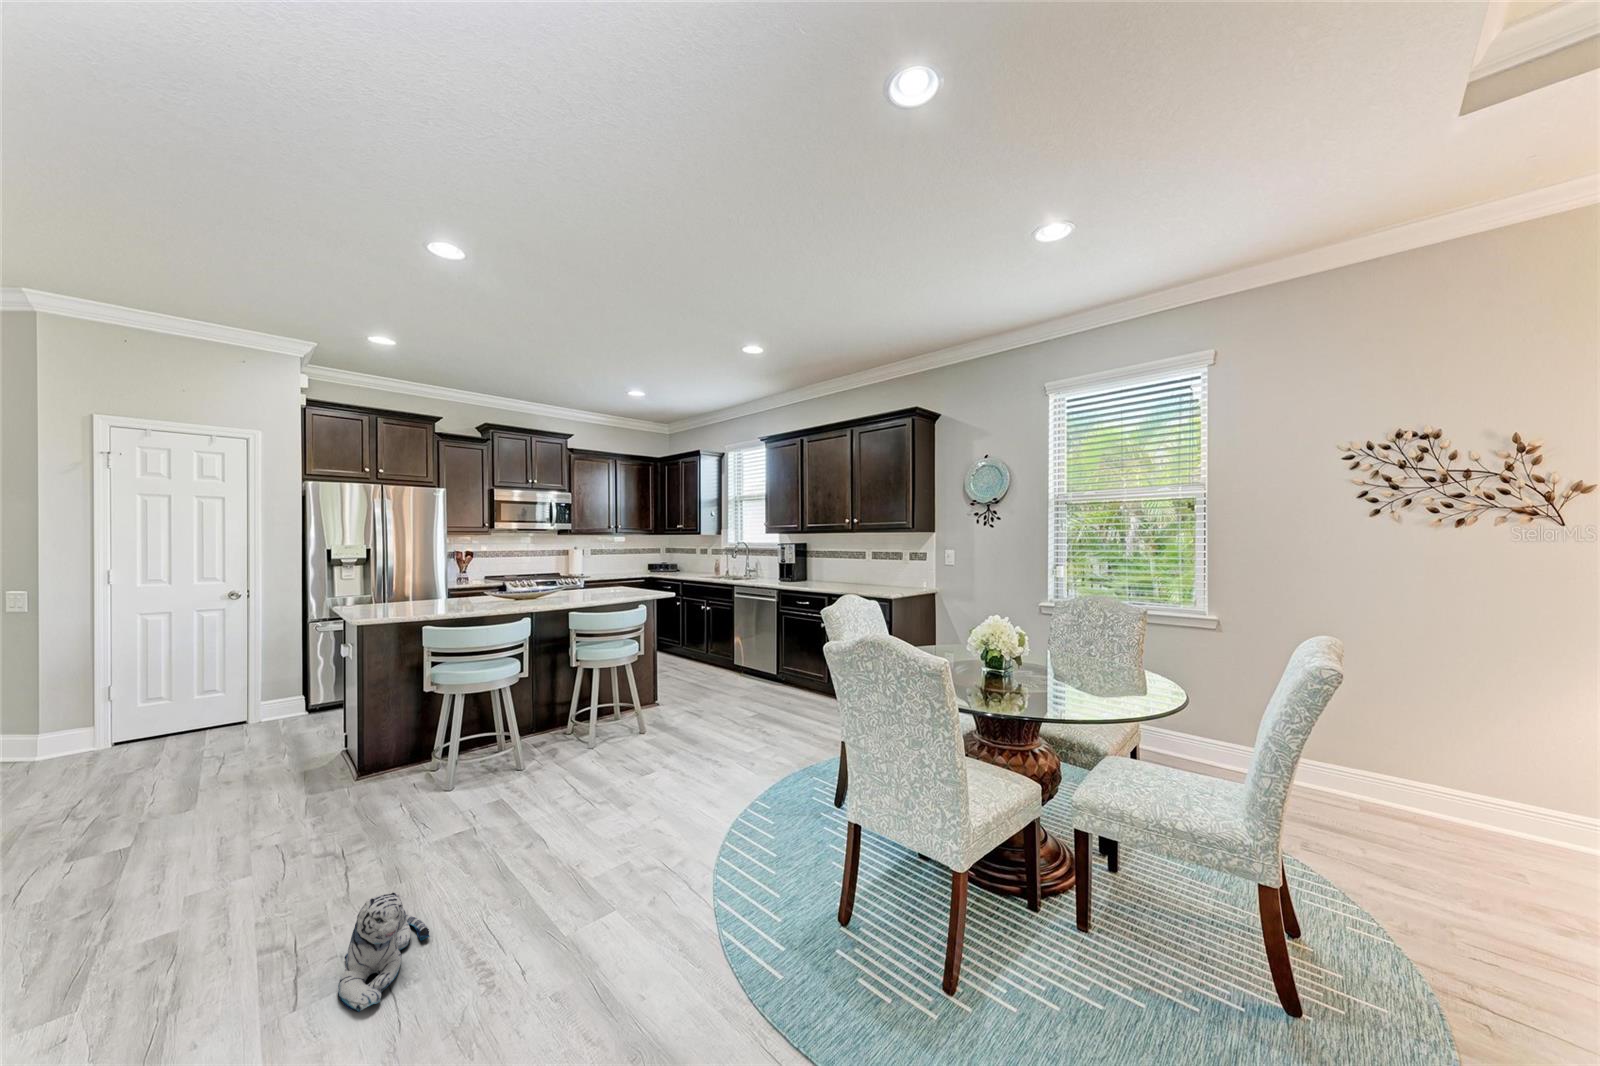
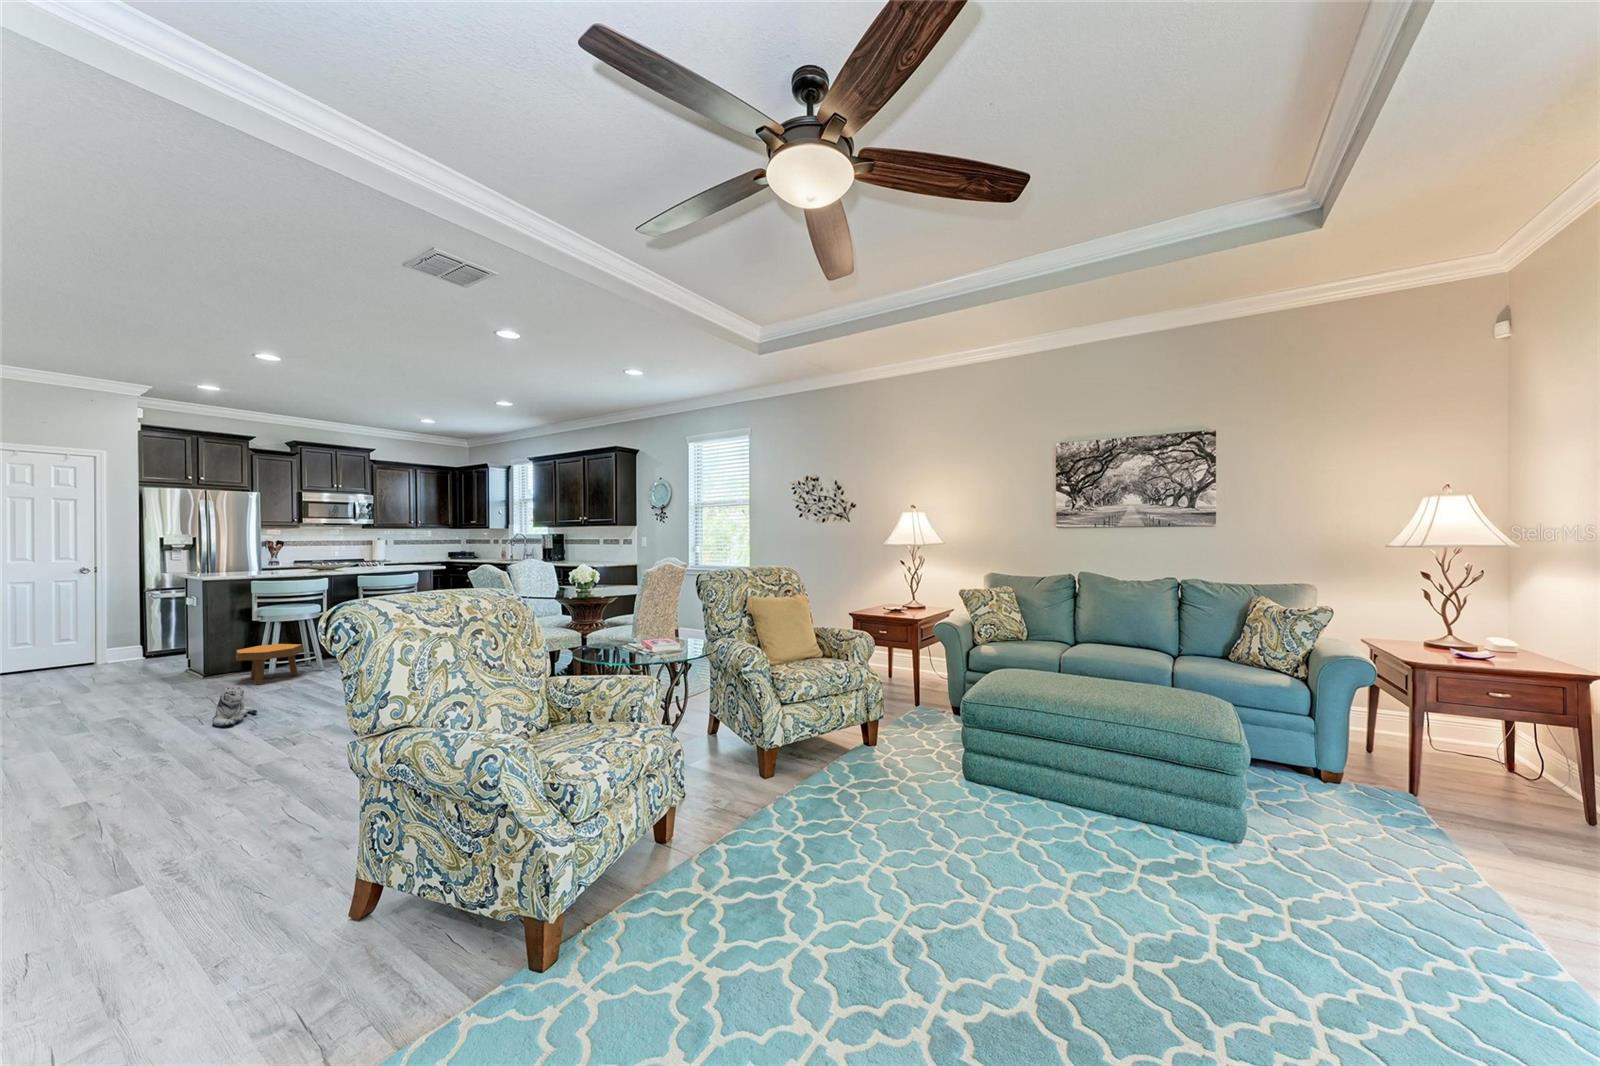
footstool: none [406,721,504,804] -> present [236,644,304,685]

